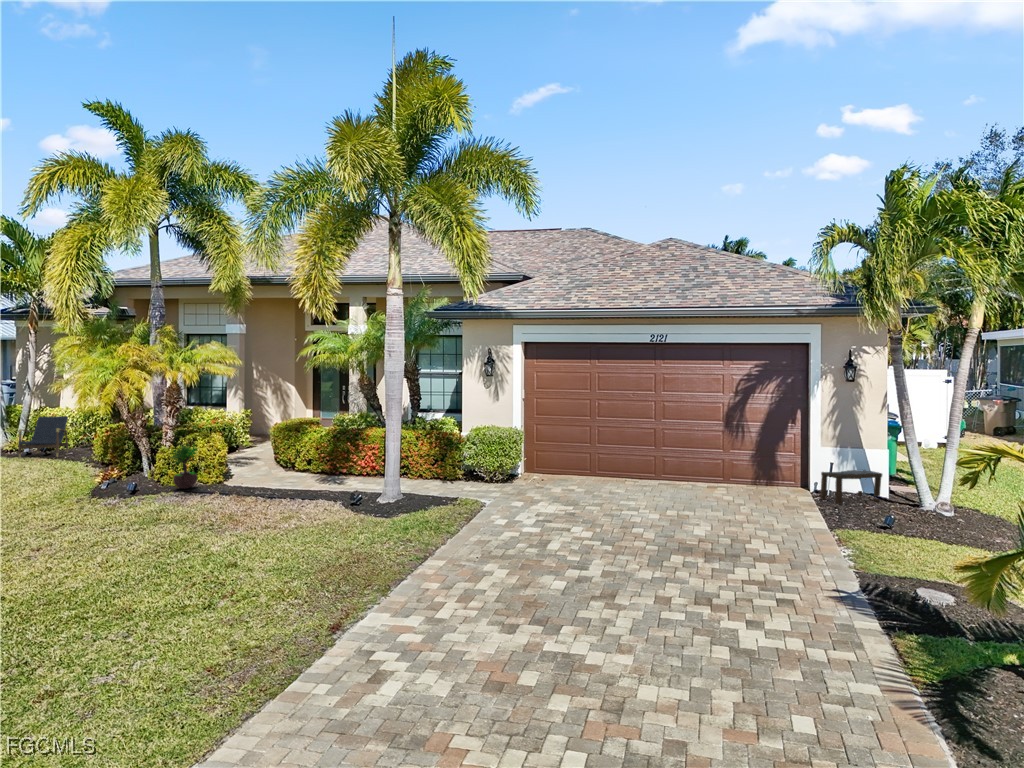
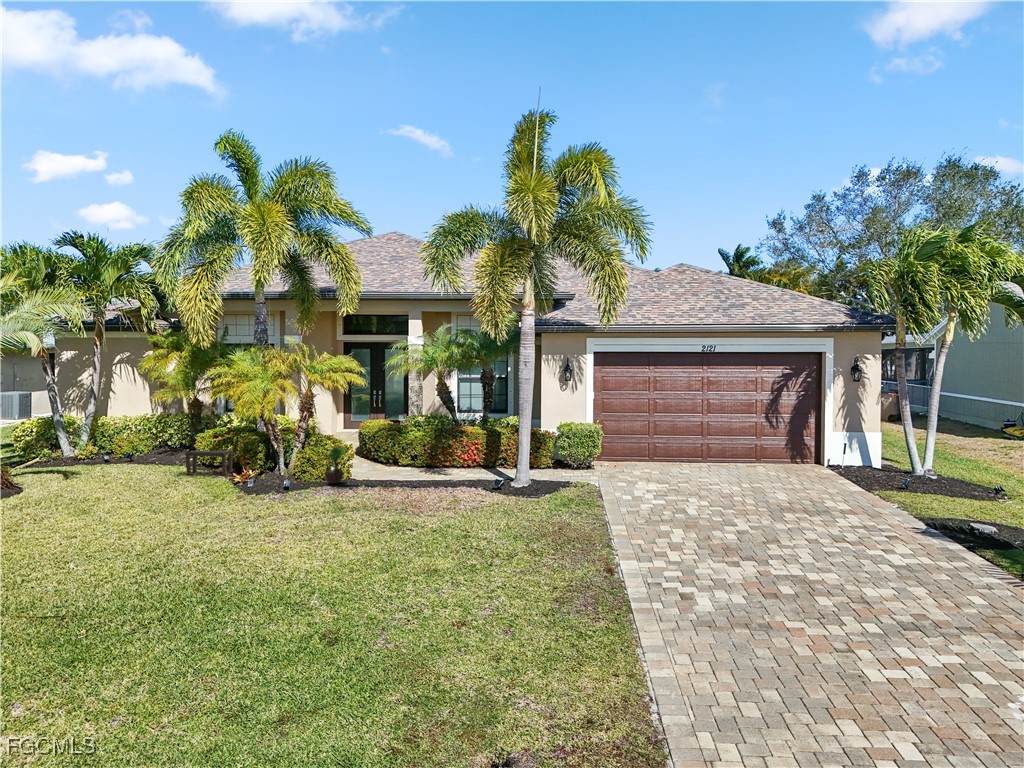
lounge chair: present [18,416,68,458] -> none [115,423,154,464]
bench: present [820,469,882,504] -> present [185,450,234,476]

